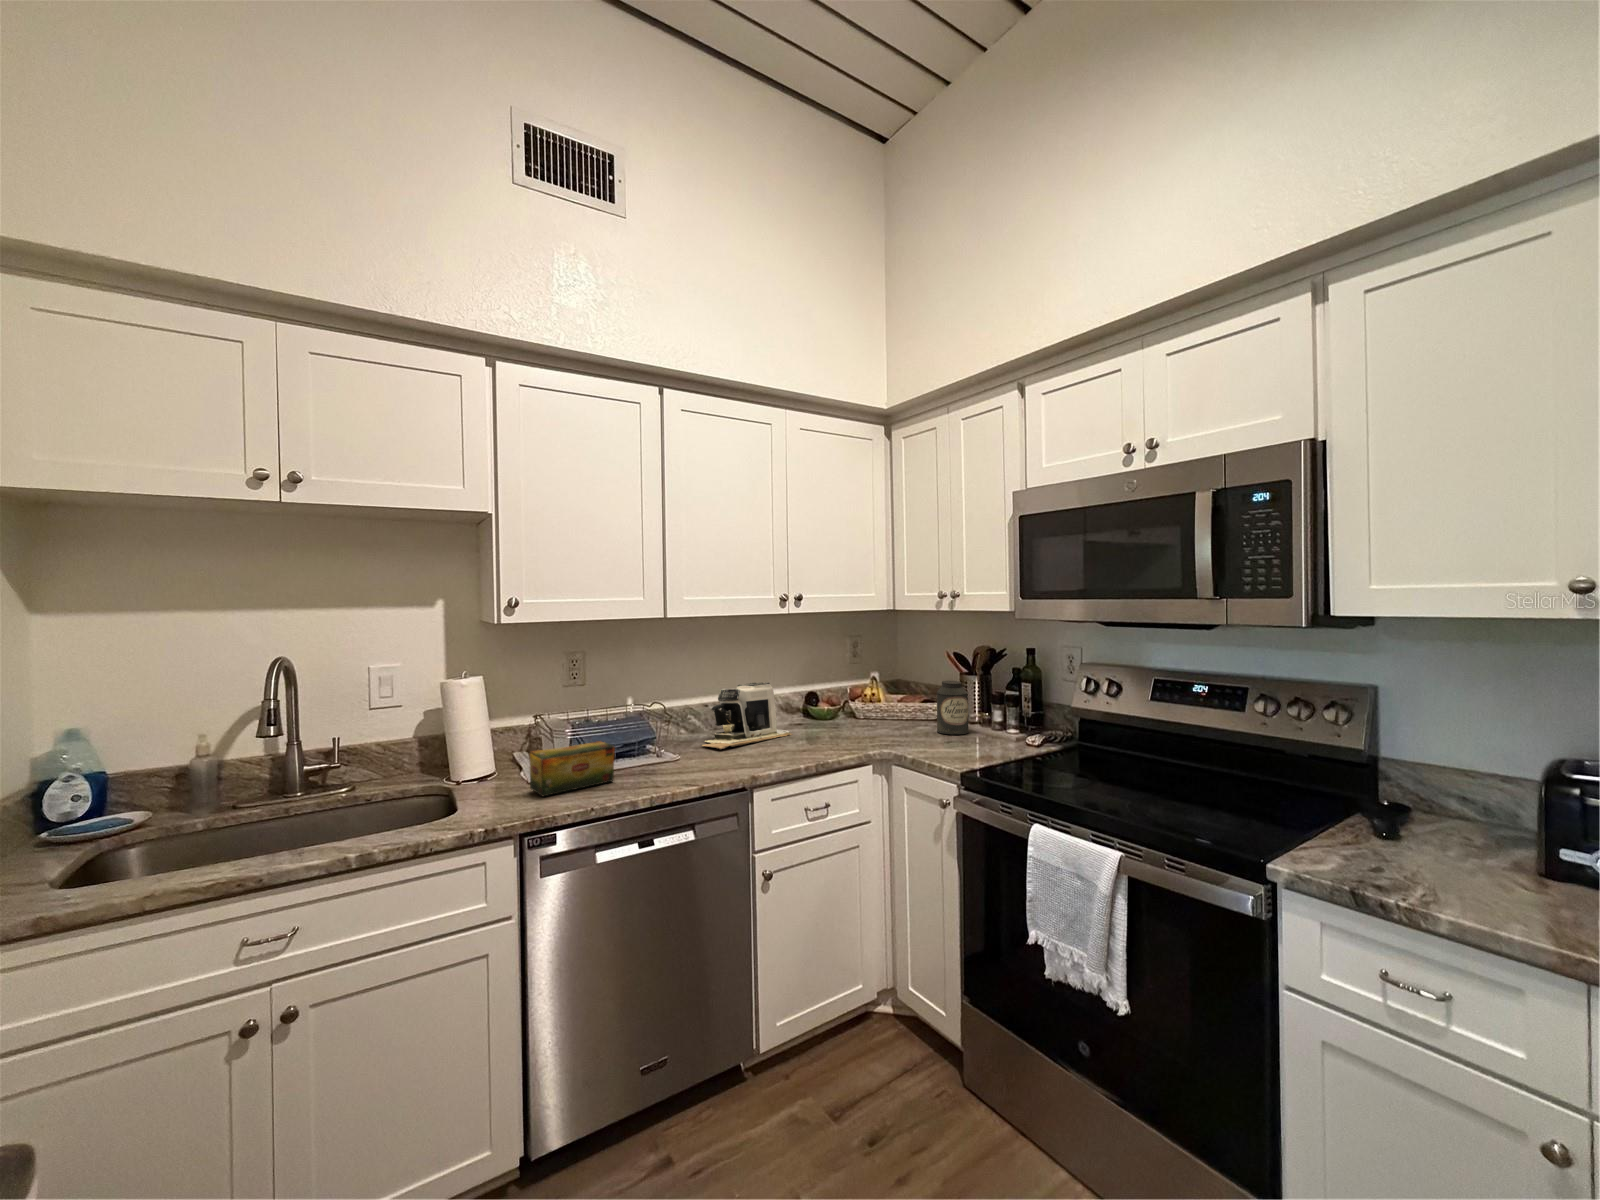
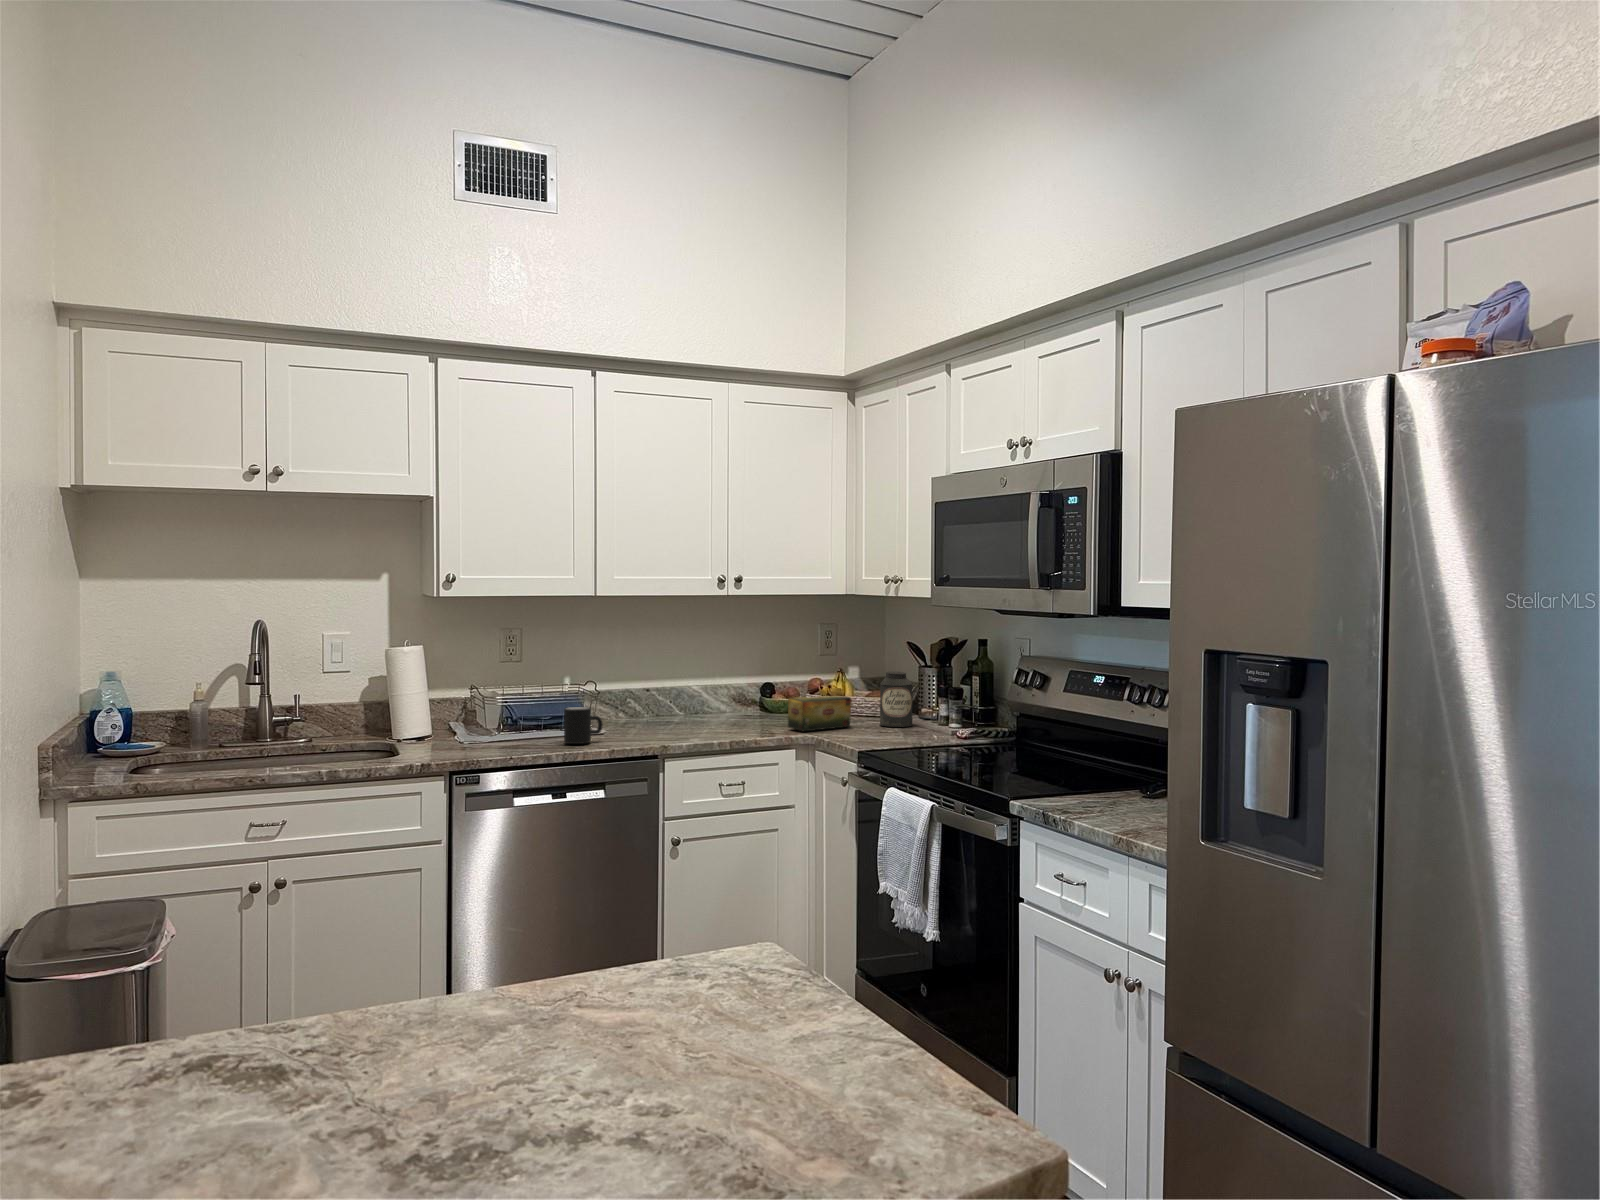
coffee maker: present [703,682,792,749] -> none [632,668,731,729]
mug: none [643,736,684,779] -> present [564,707,603,744]
tea box: present [529,741,615,796] -> present [788,695,852,731]

